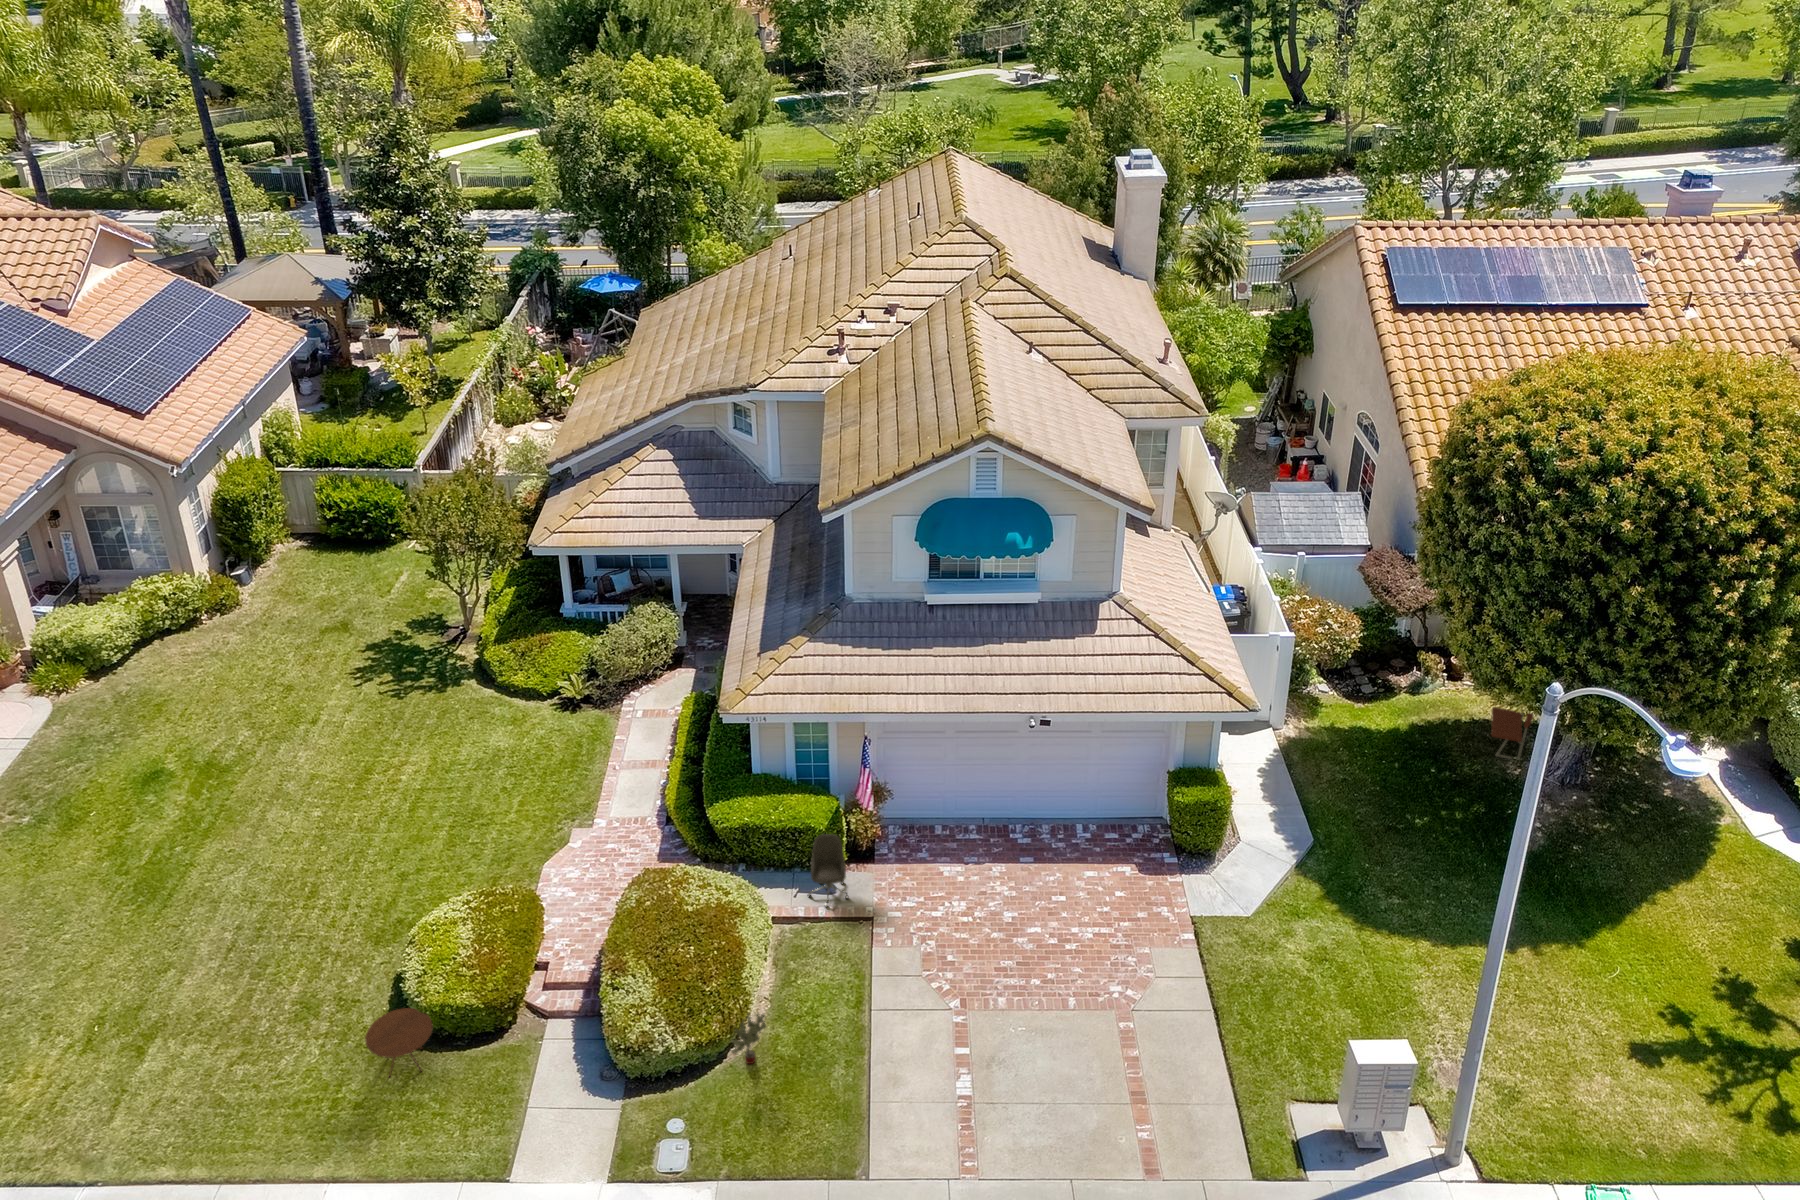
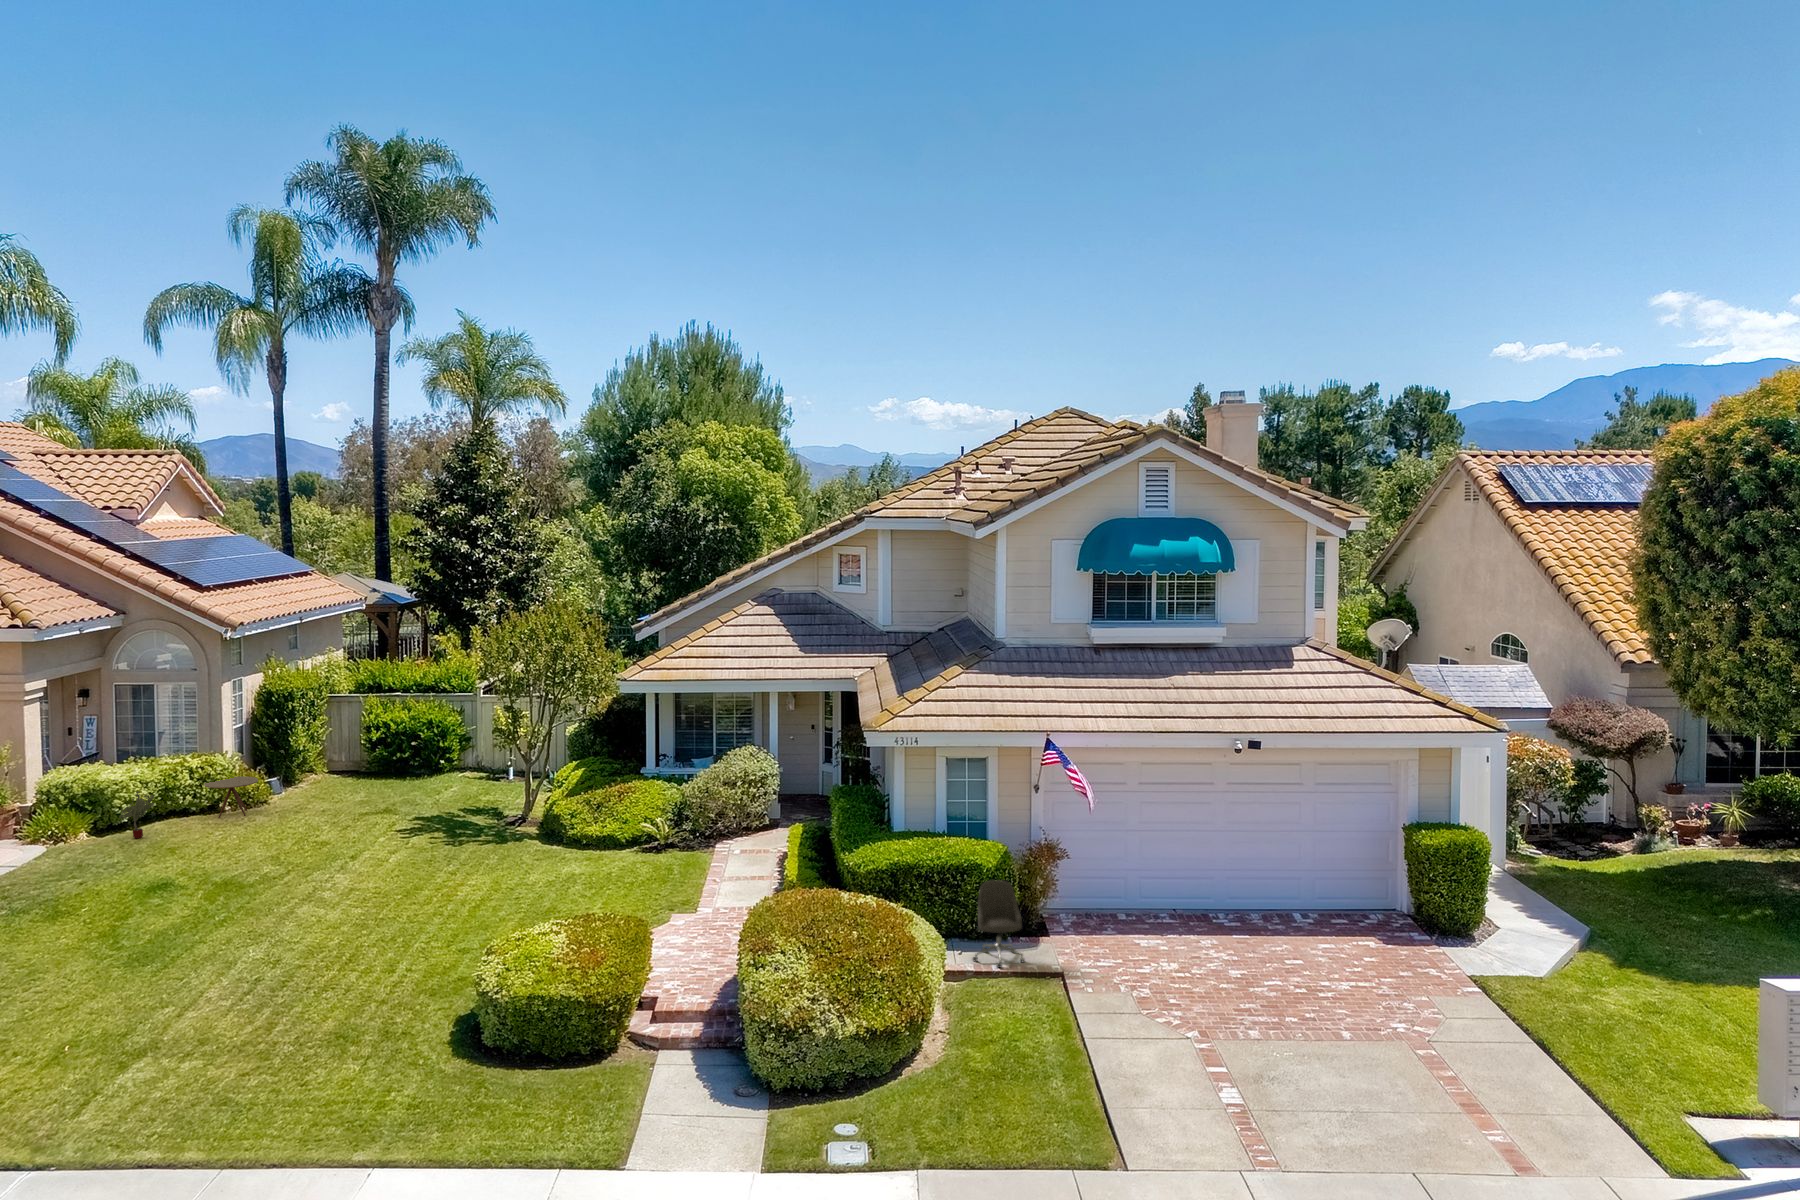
bench: present [1491,707,1534,759] -> none [1732,788,1789,870]
round table: present [365,1008,433,1077] -> present [204,776,258,818]
potted tree: present [731,1013,766,1064] -> present [119,792,154,839]

